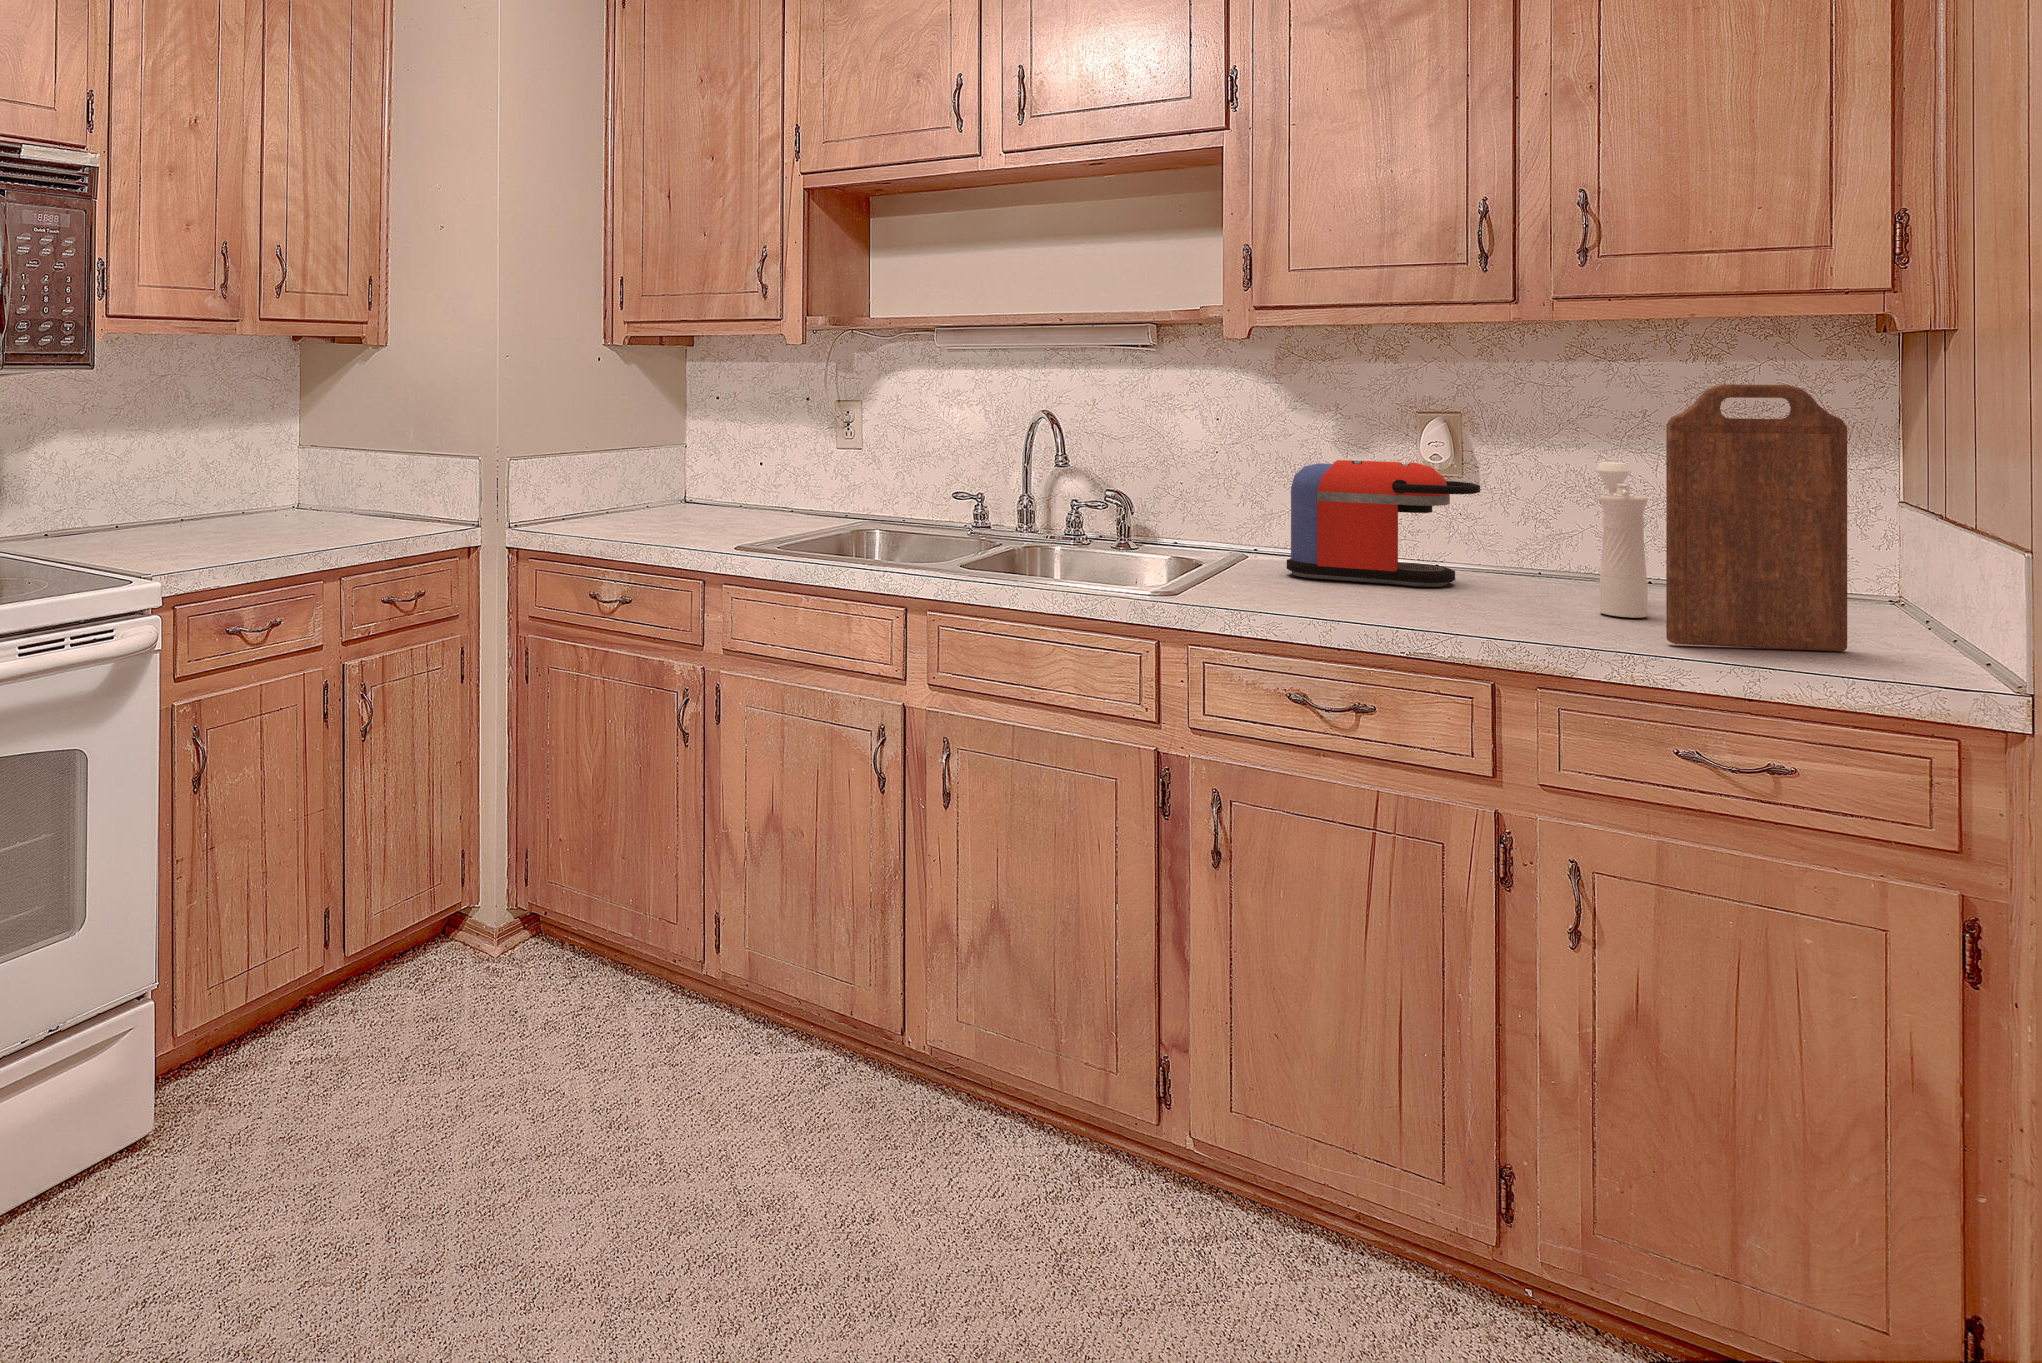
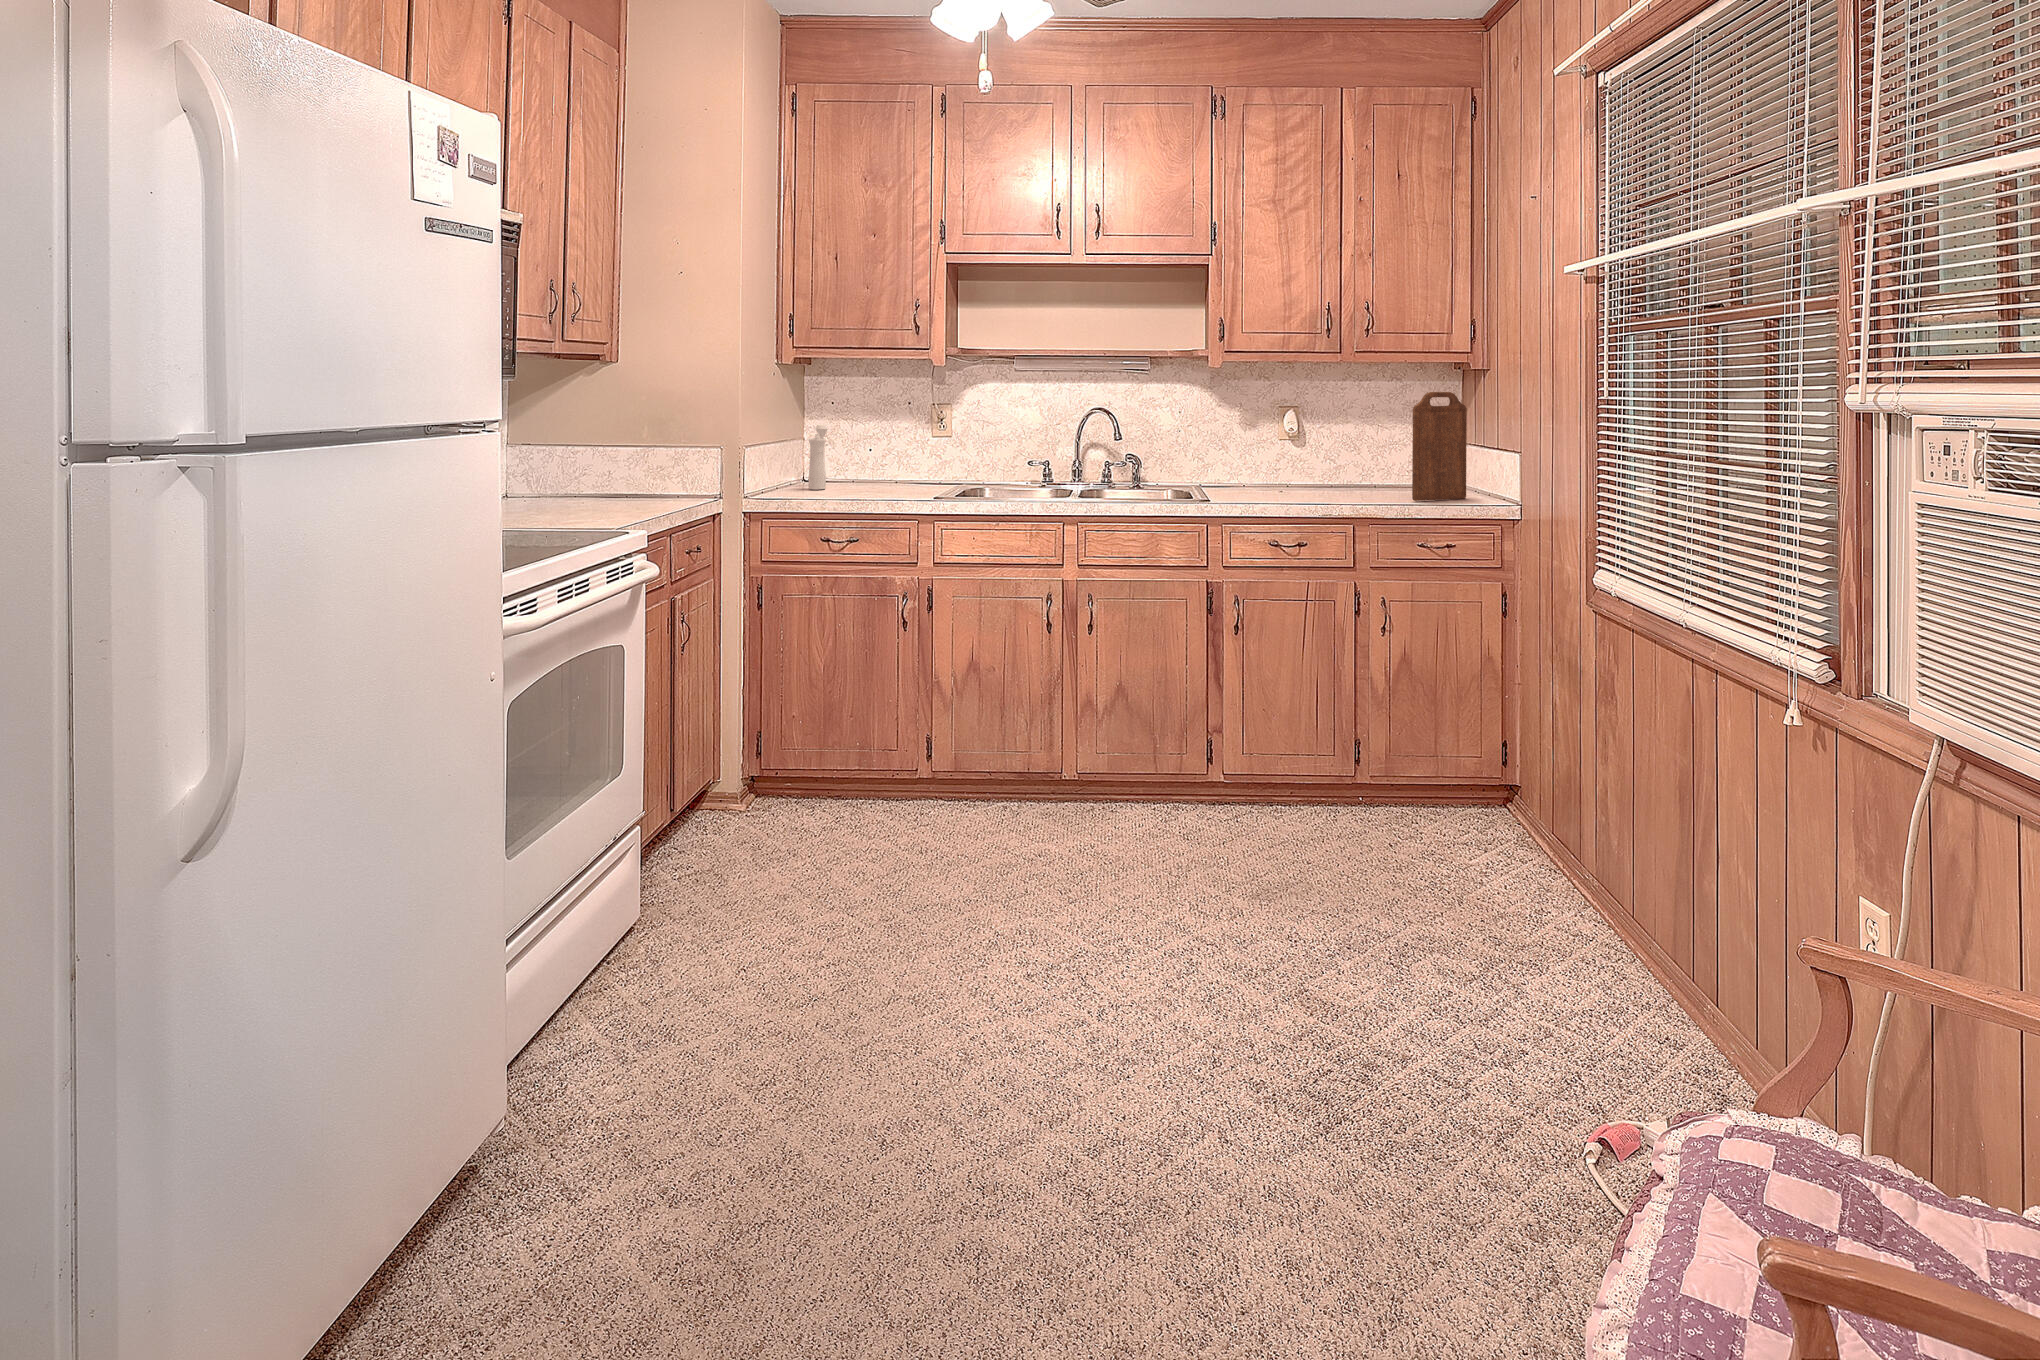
coffee maker: present [1287,460,1480,587] -> none [1236,430,1320,491]
pepper mill: present [1596,462,1649,618] -> present [809,425,828,490]

